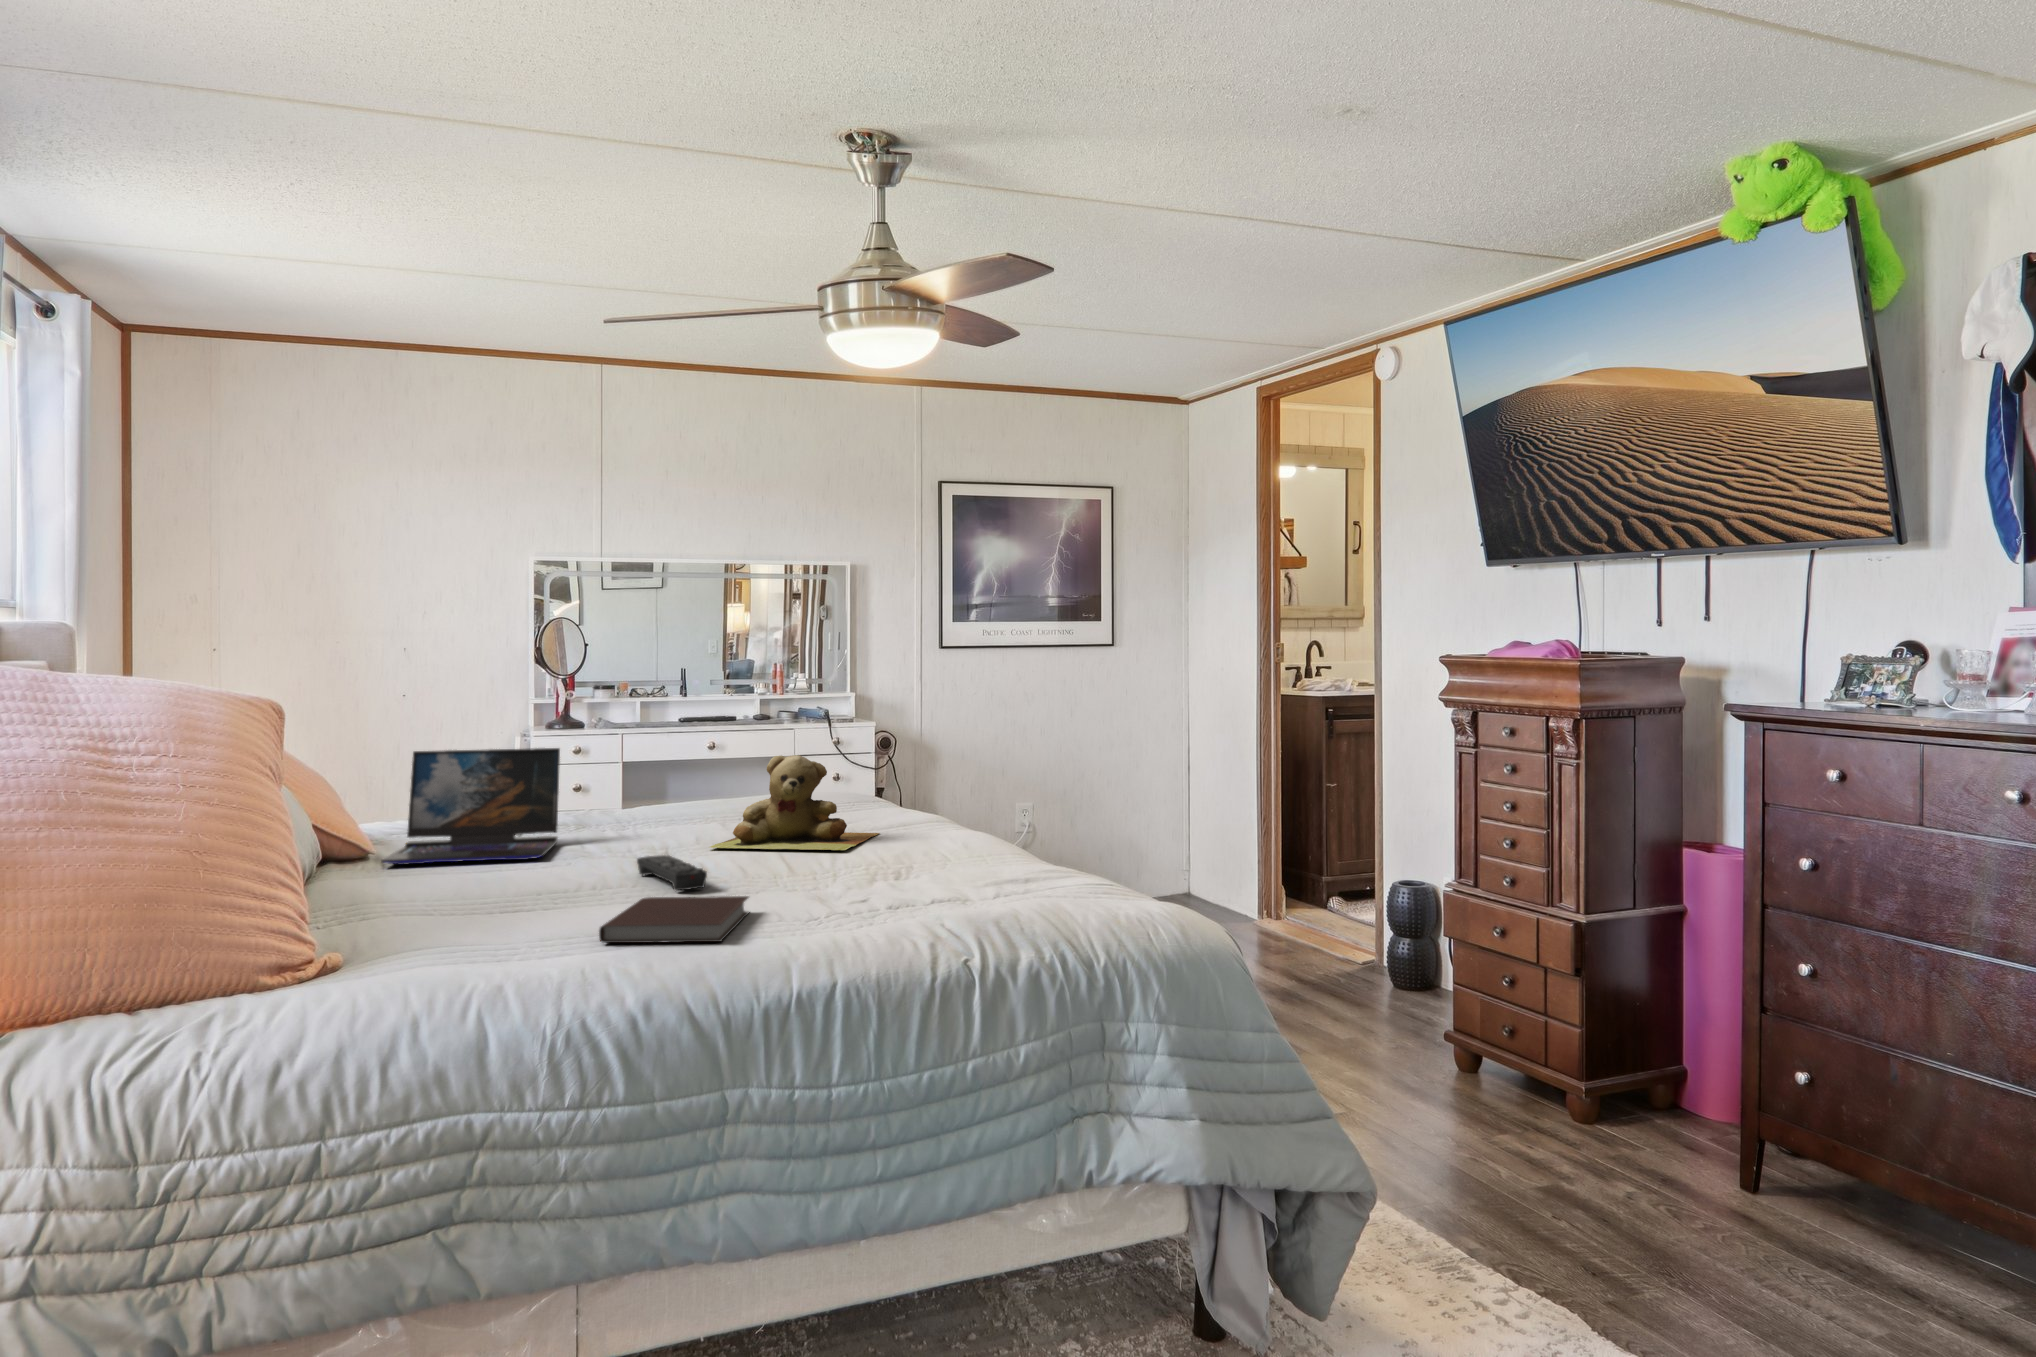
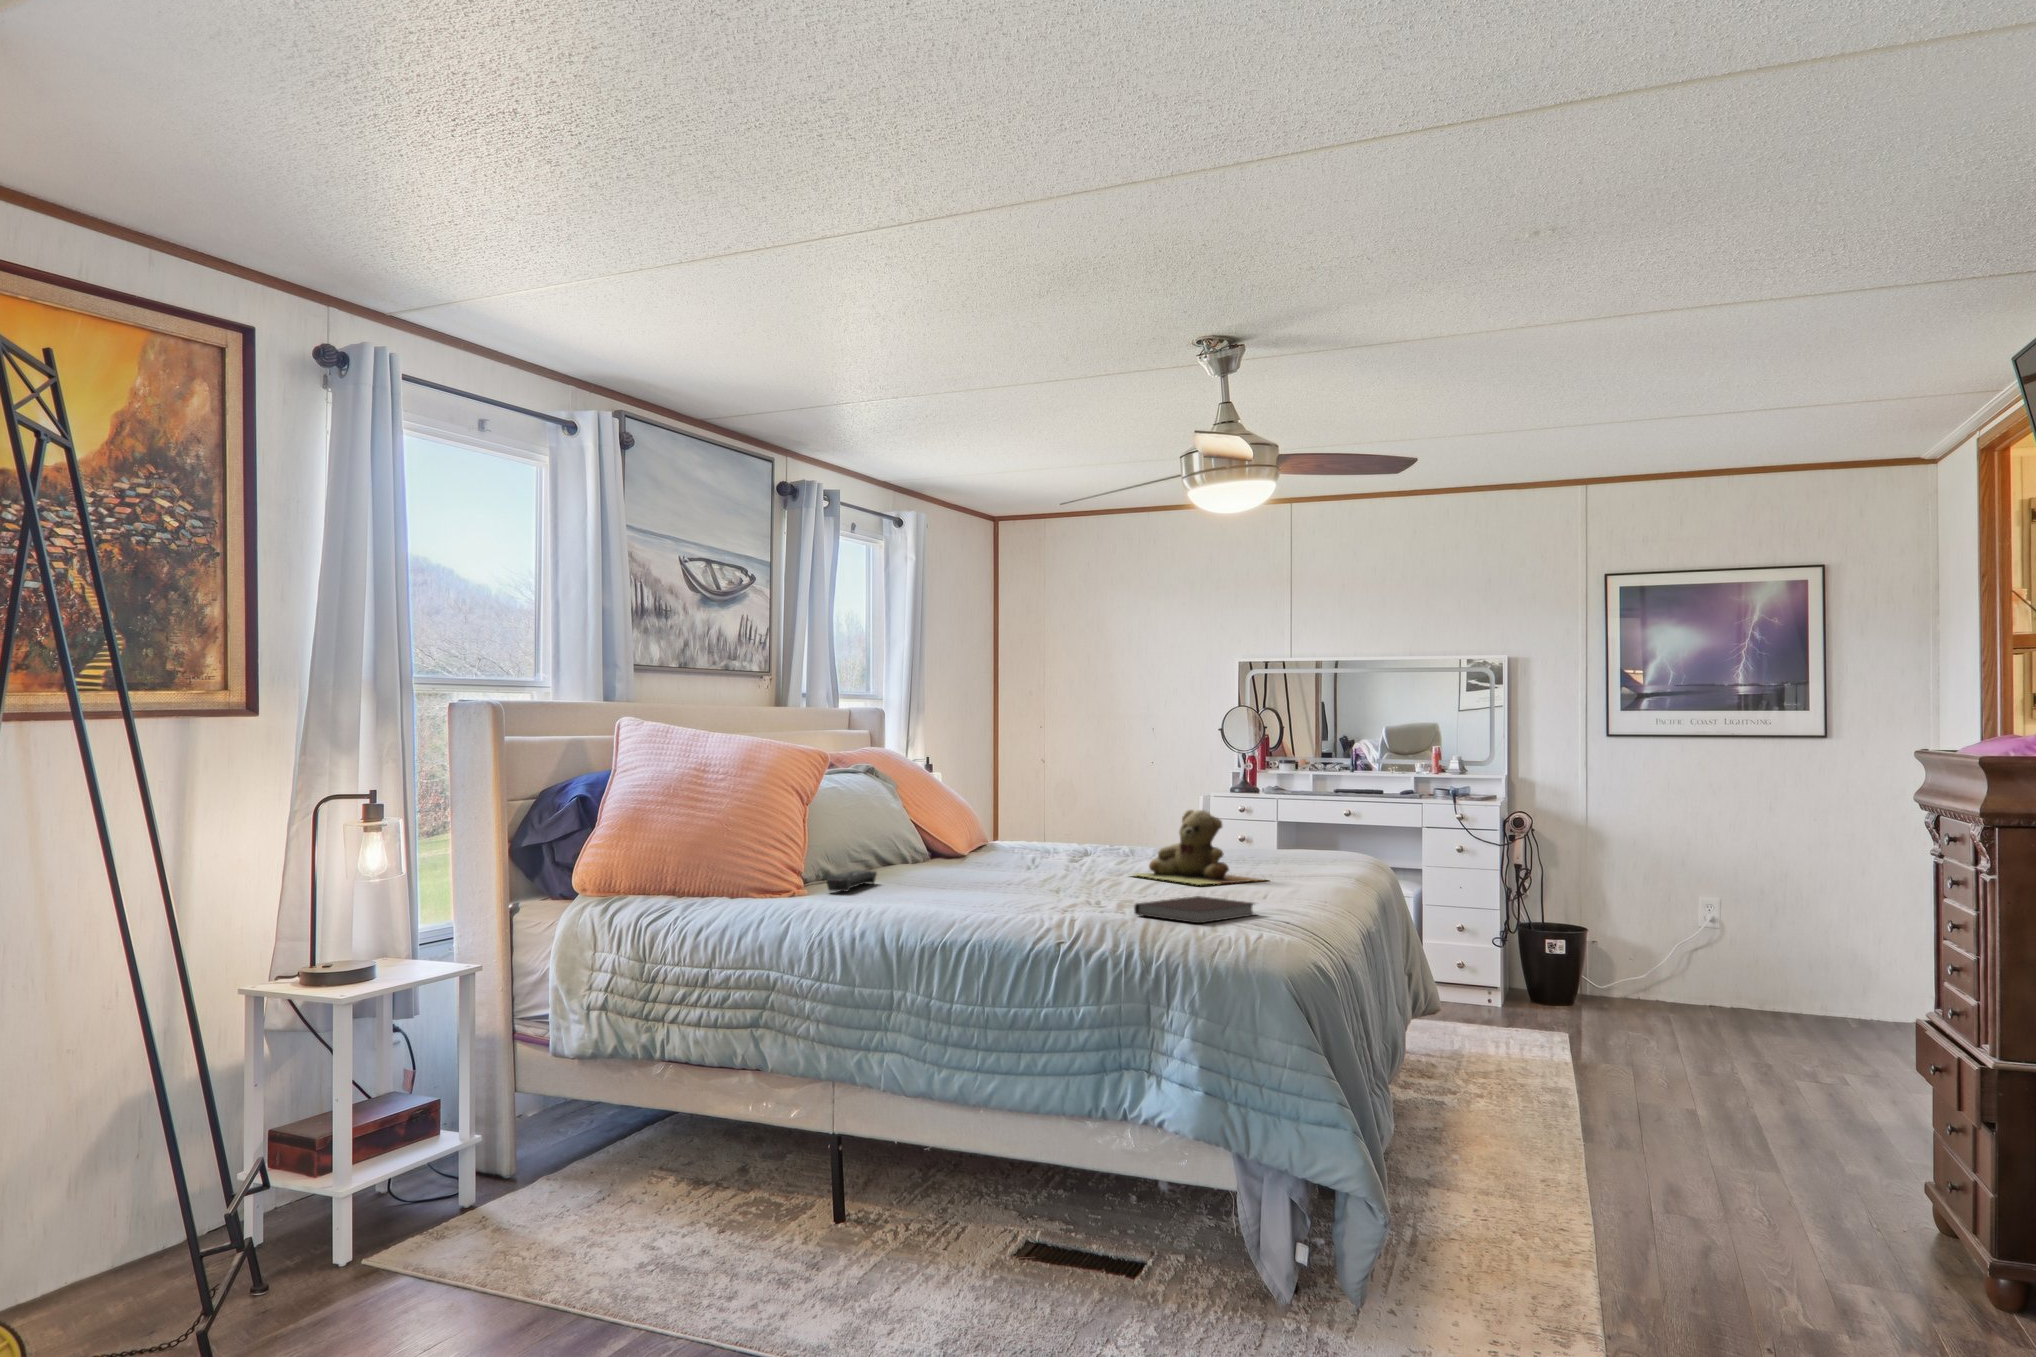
laptop: present [382,748,560,865] -> none [938,792,1071,869]
remote control: present [637,855,707,891] -> present [826,870,877,891]
notebook: present [599,896,749,943] -> present [1134,896,1254,923]

